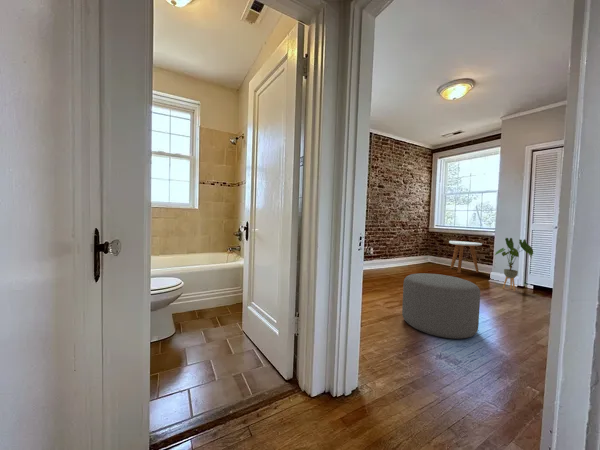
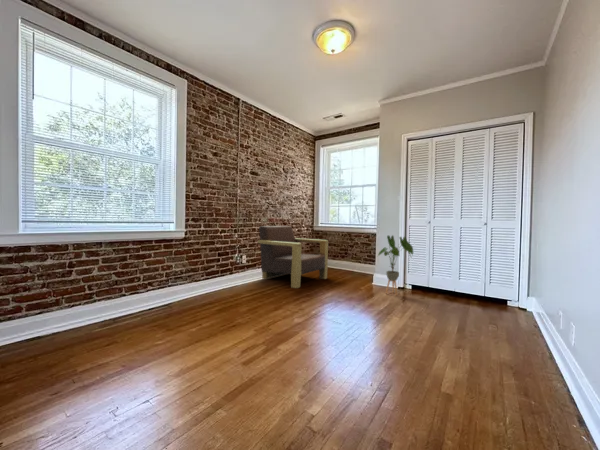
armchair: none [382,227,445,277] -> present [258,226,328,288]
side table: present [449,241,482,273] -> none [333,240,364,277]
ottoman: present [402,273,480,339] -> none [259,296,368,414]

